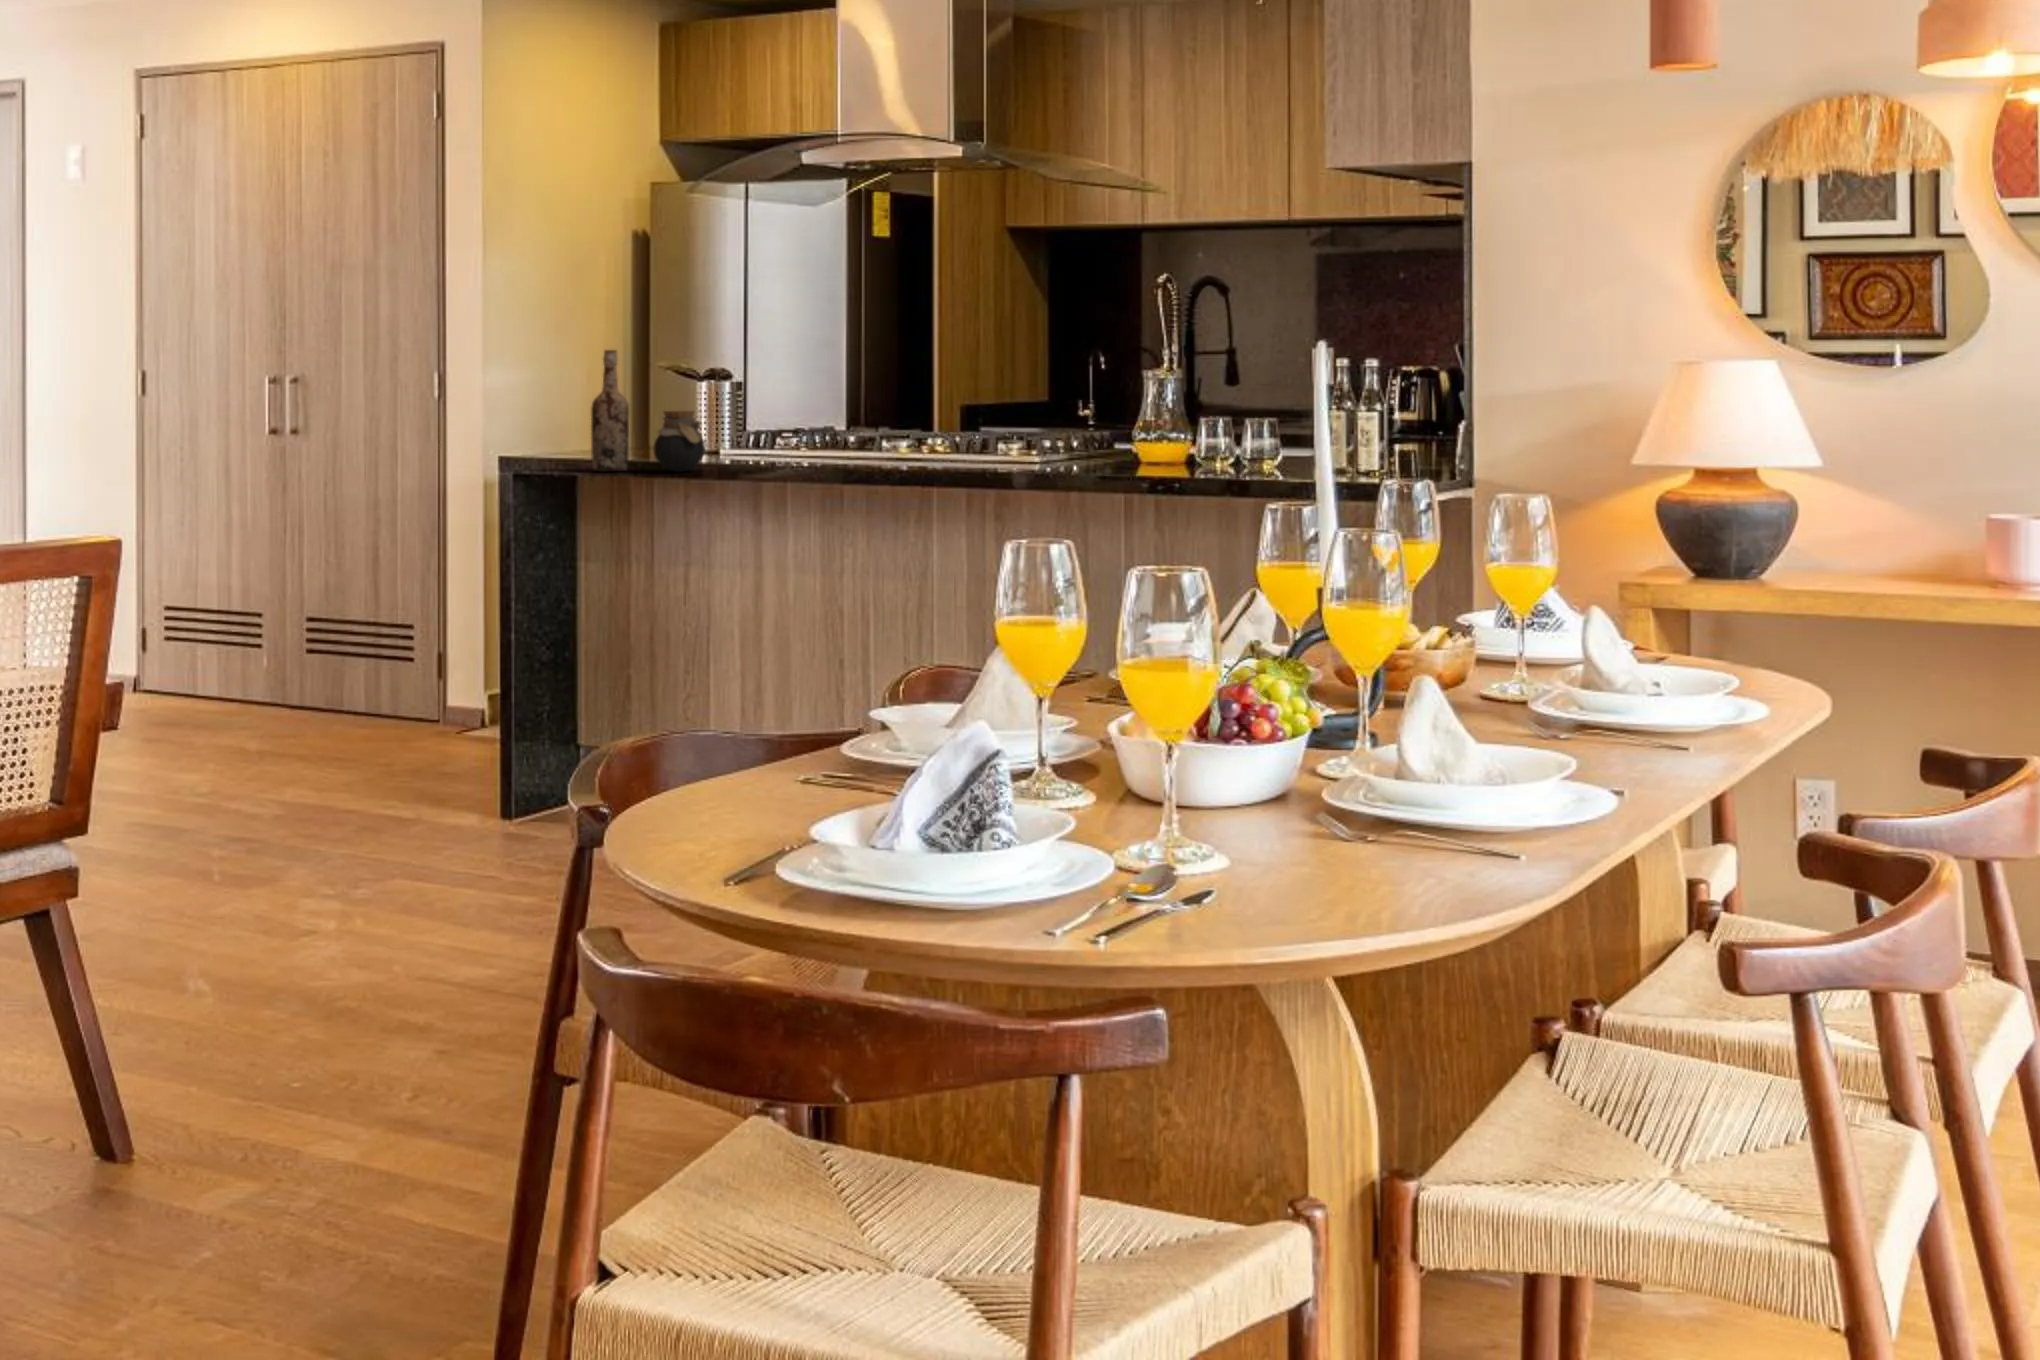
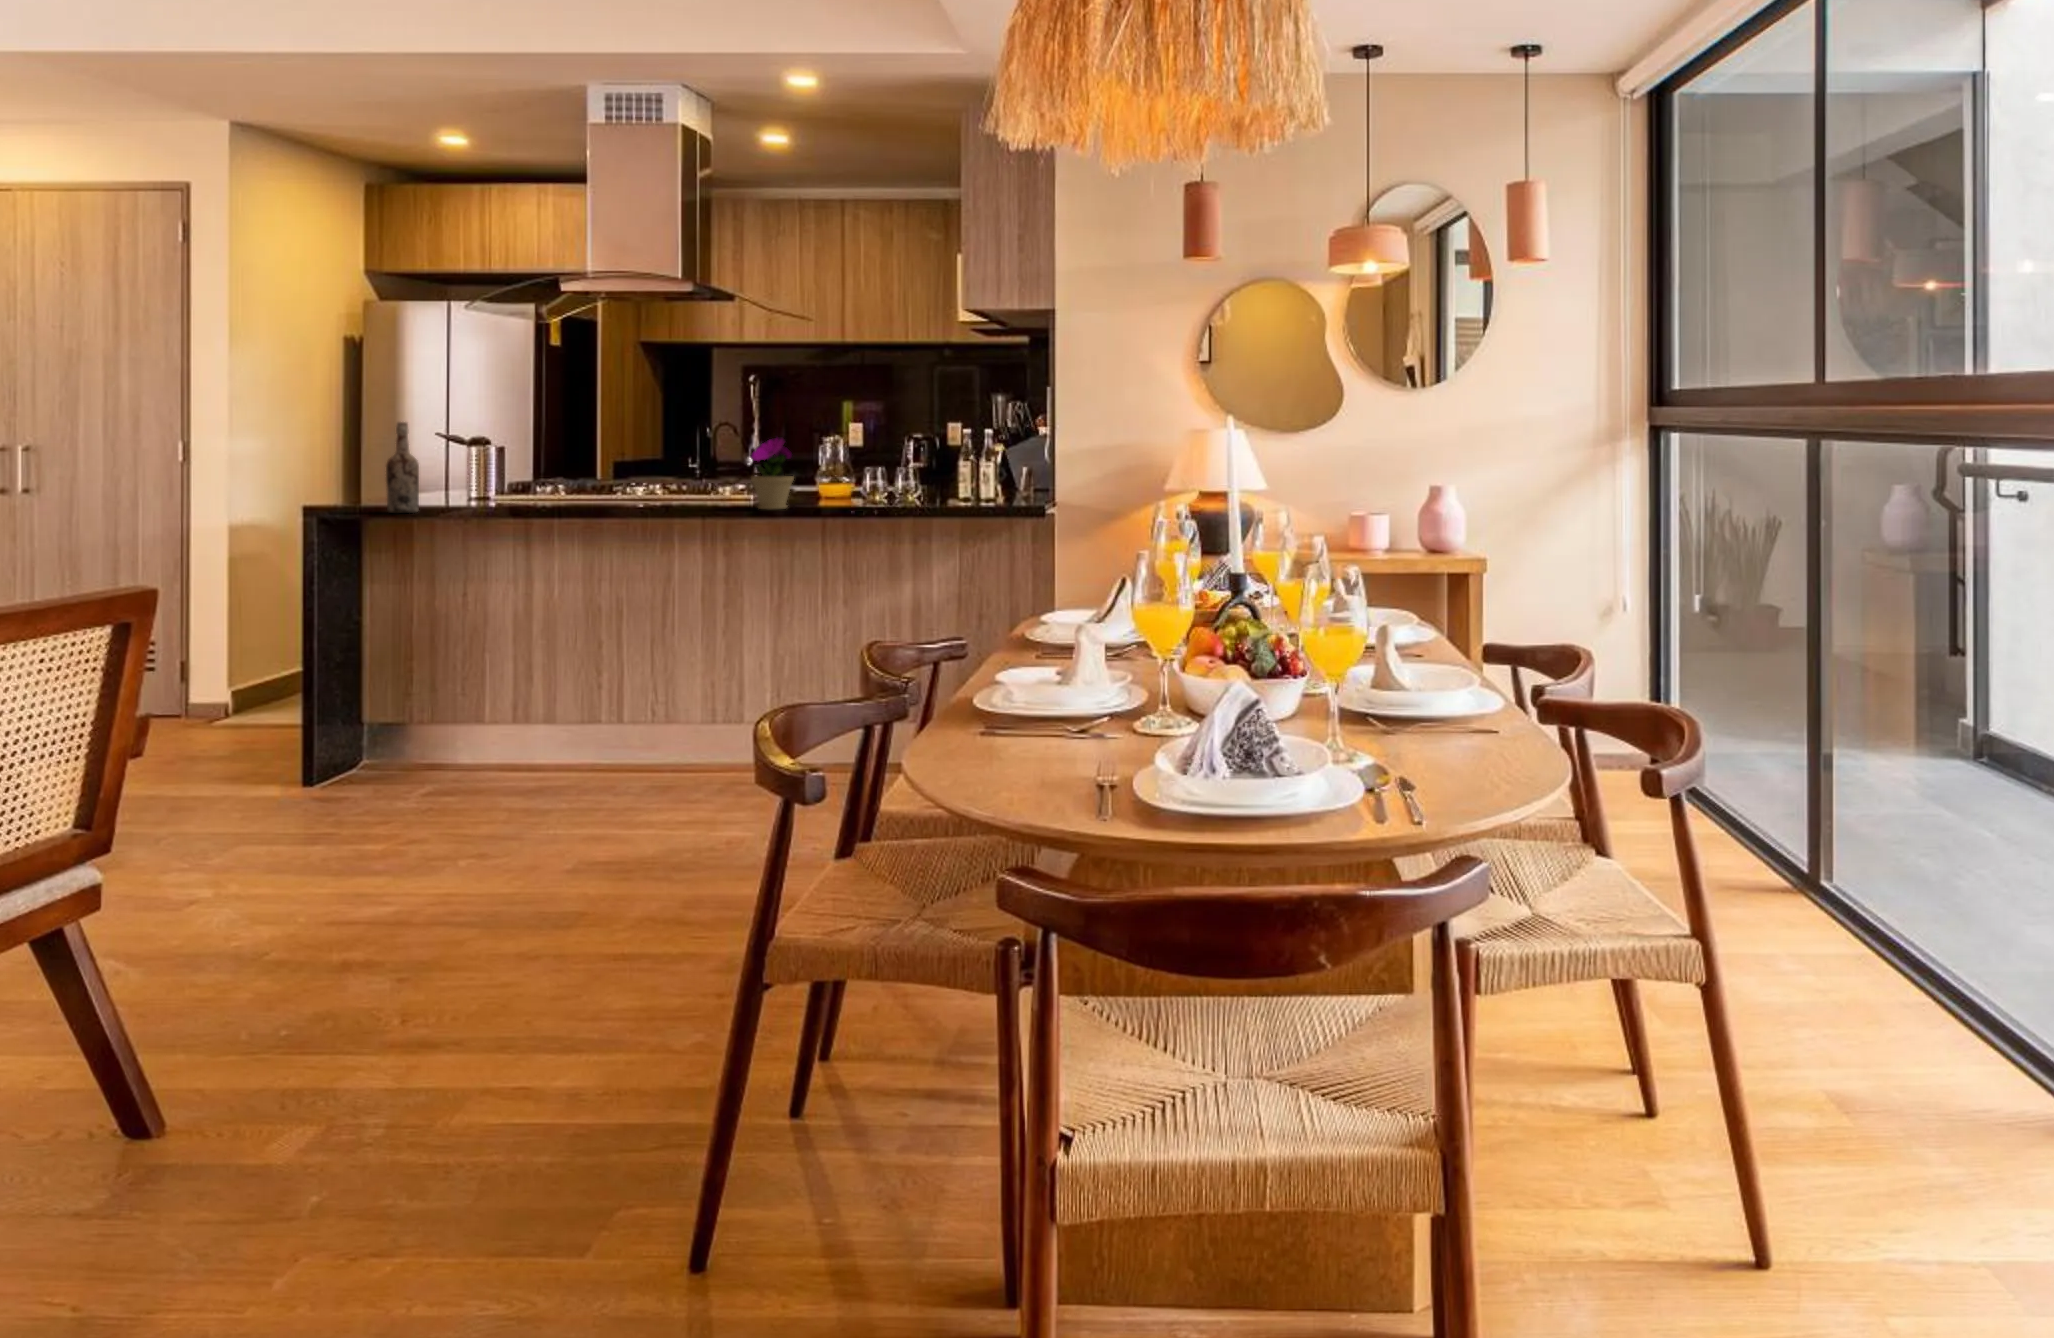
flower pot: none [1020,369,1083,480] -> present [751,437,794,509]
jar: present [653,411,707,472] -> none [445,467,492,512]

